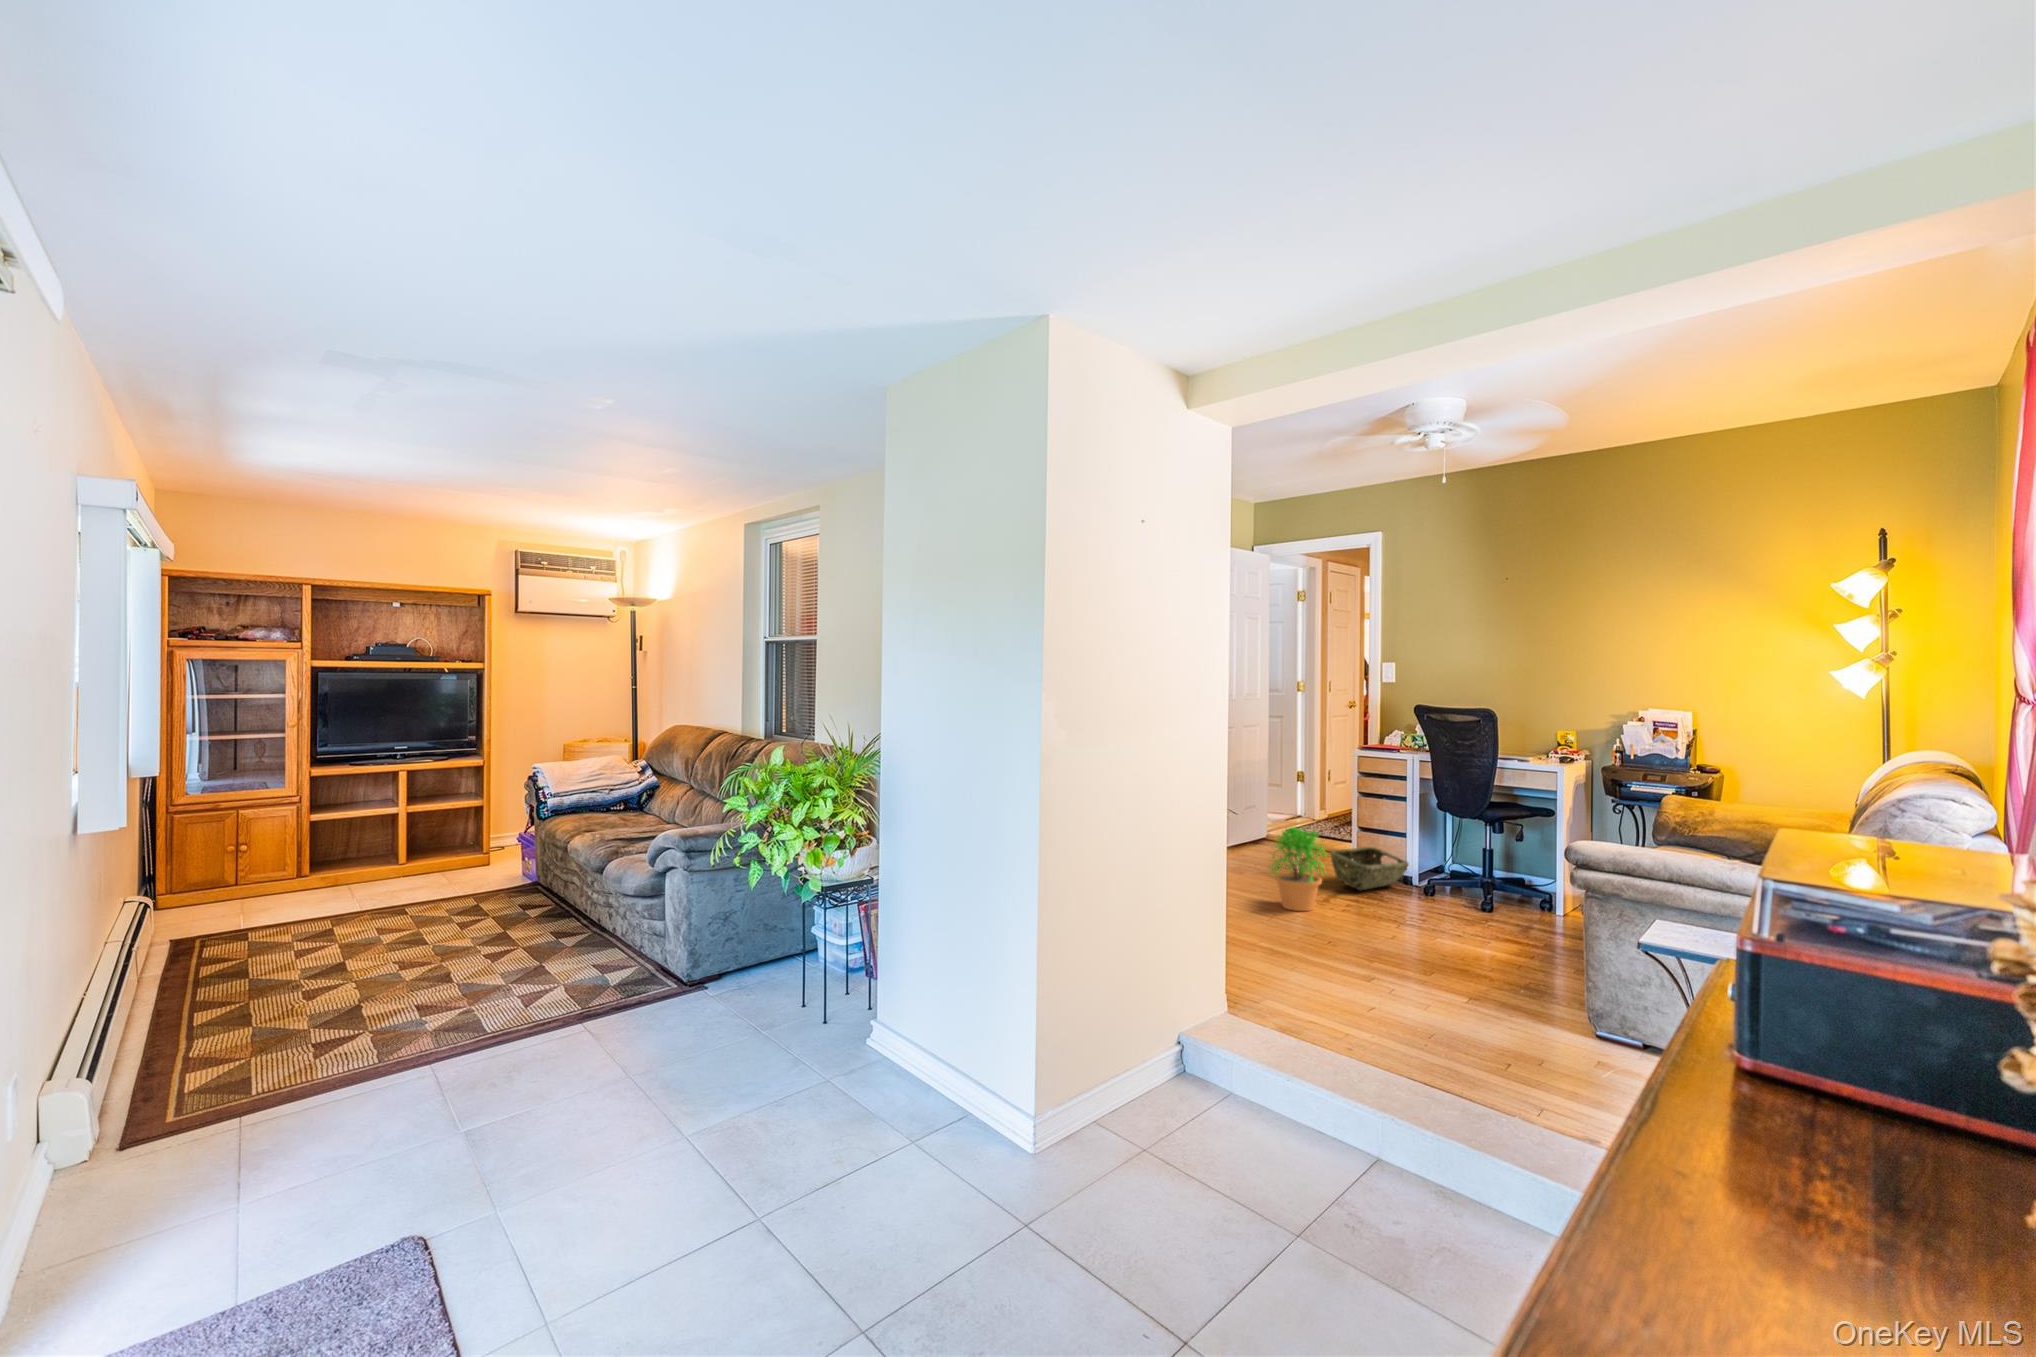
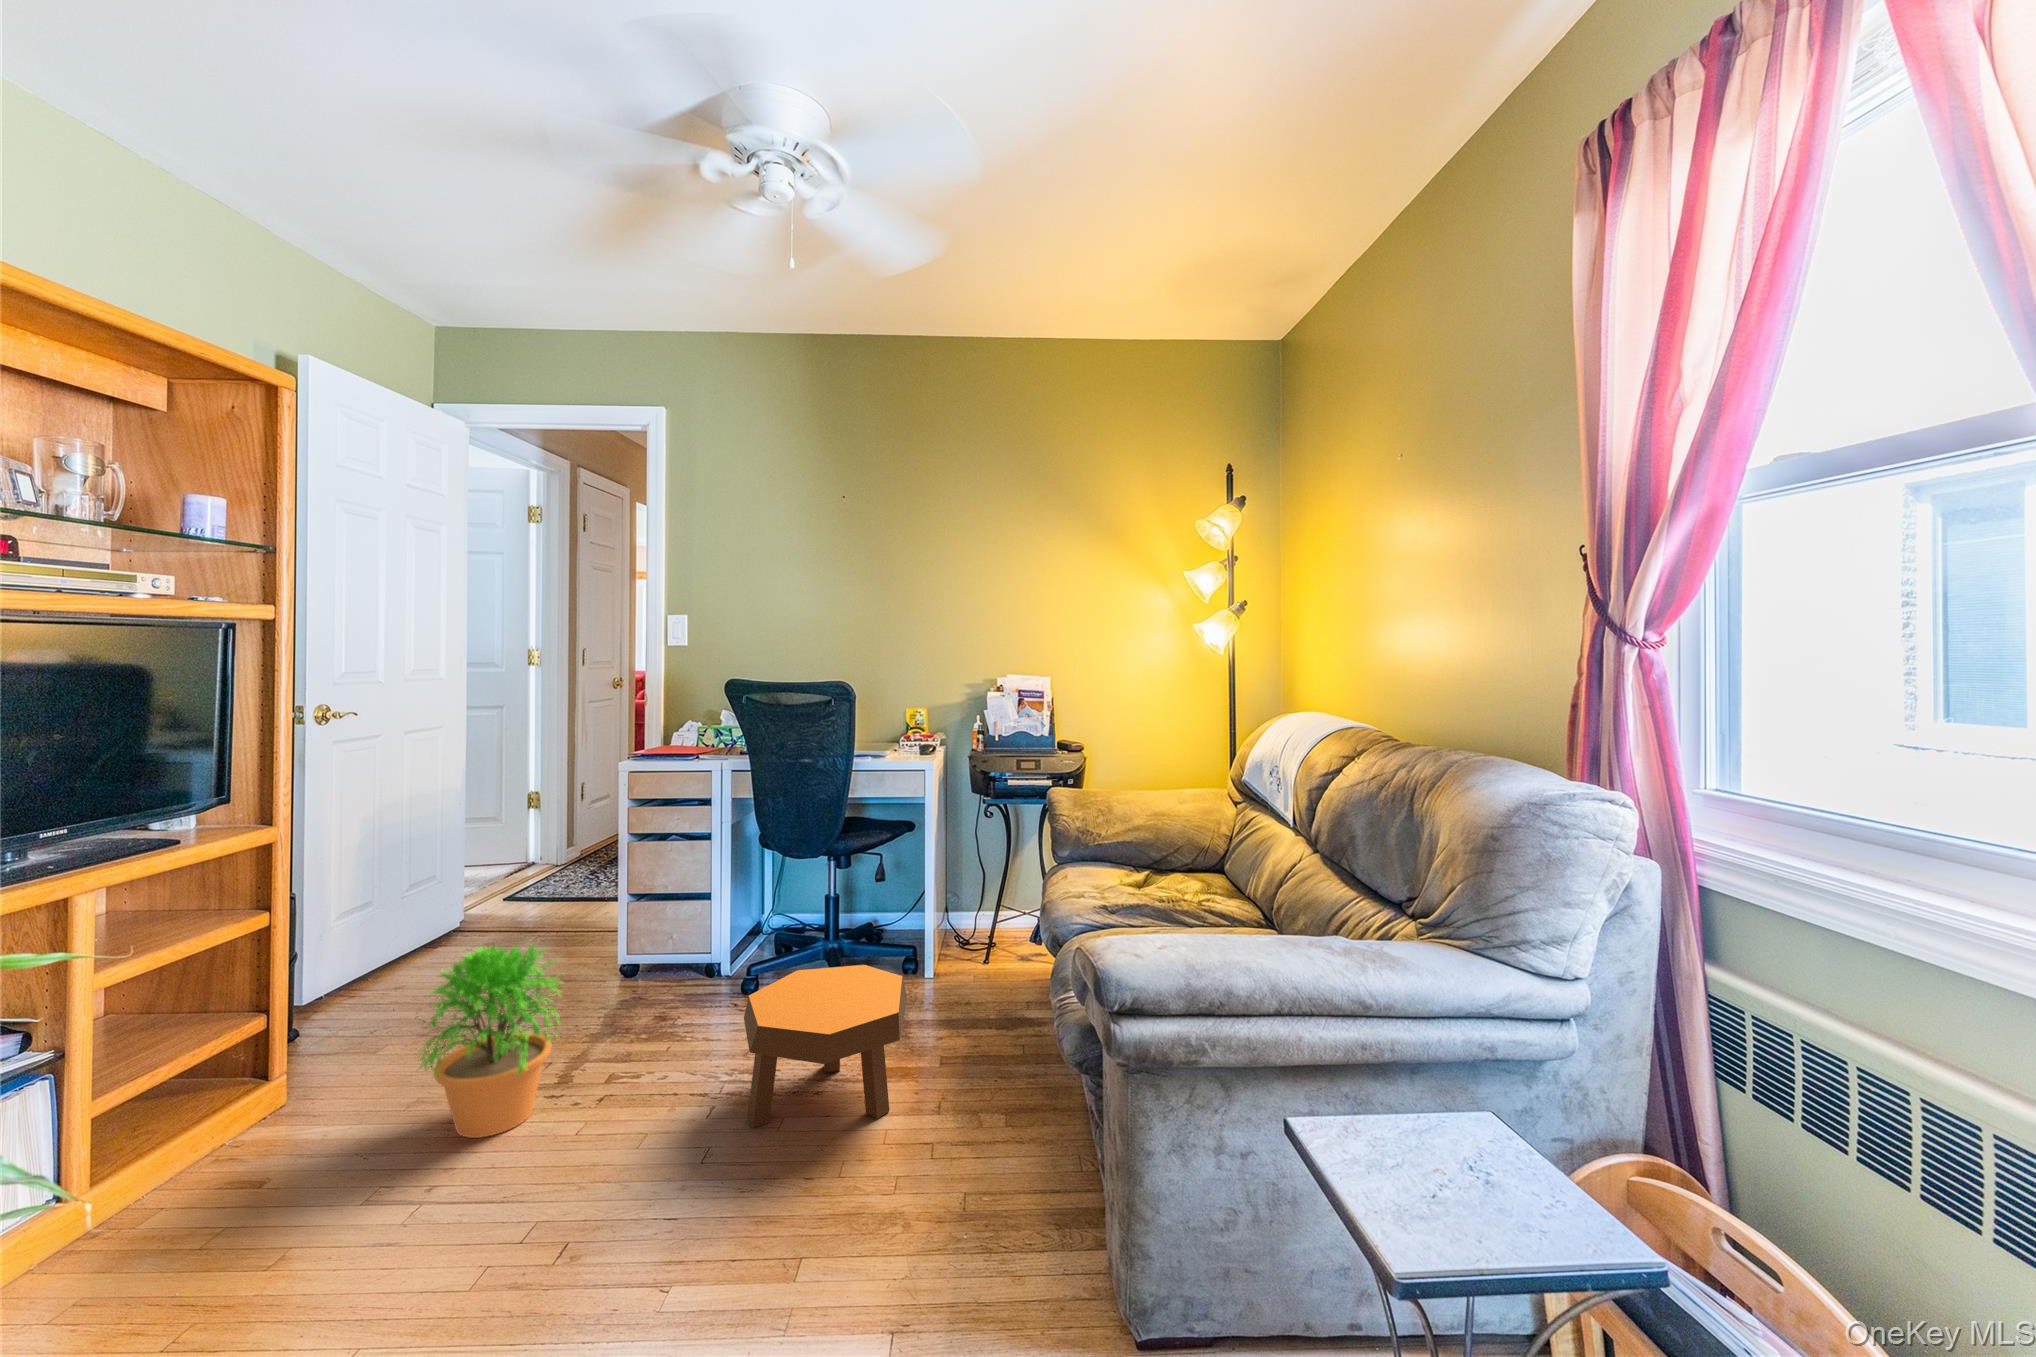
woven basket: present [1330,847,1409,890] -> none [575,920,716,1015]
footstool: none [1417,874,1519,953] -> present [744,965,907,1128]

